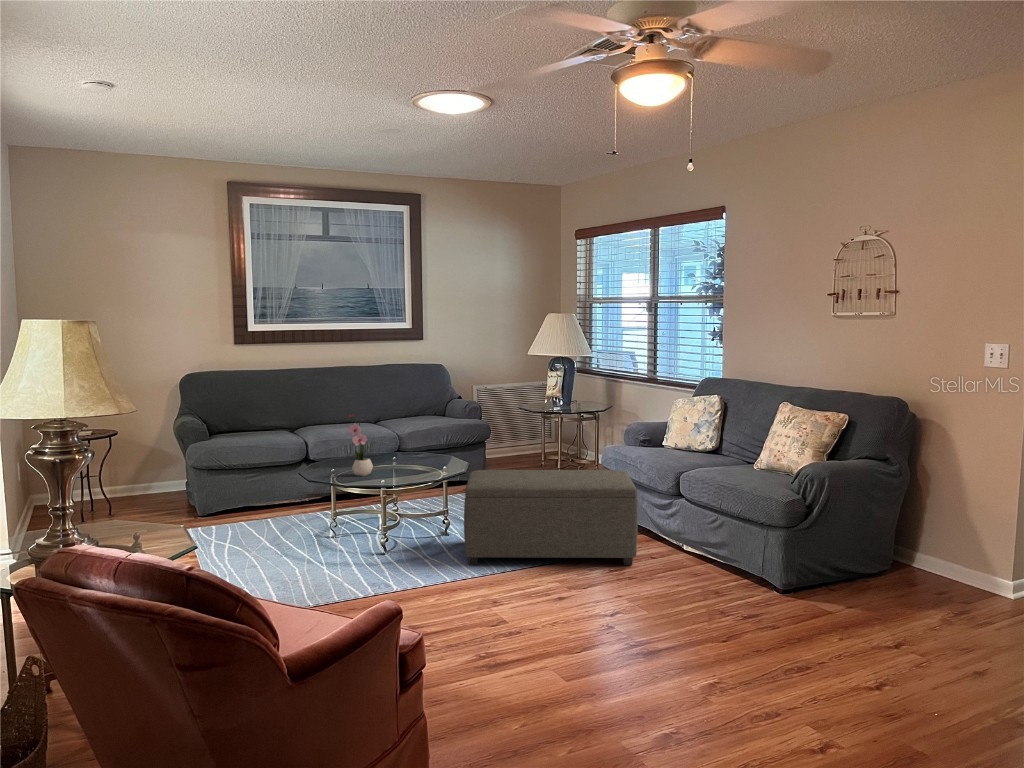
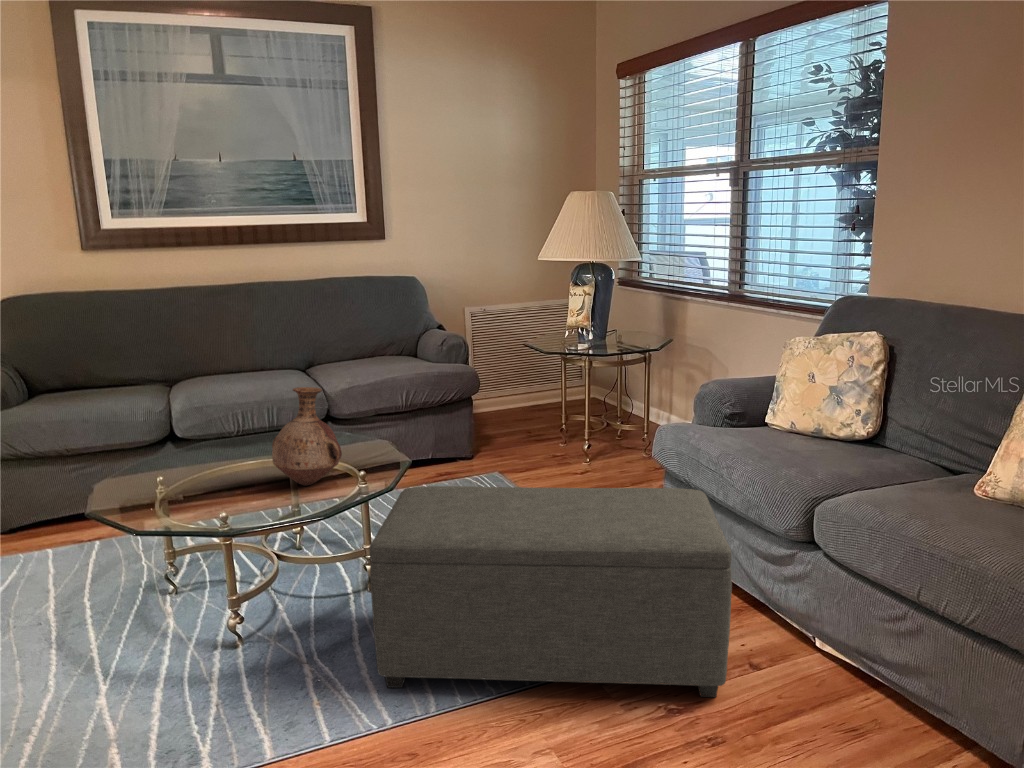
flower arrangement: present [349,415,373,476] -> none [172,381,231,493]
vase: none [396,420,437,472] -> present [272,387,342,486]

